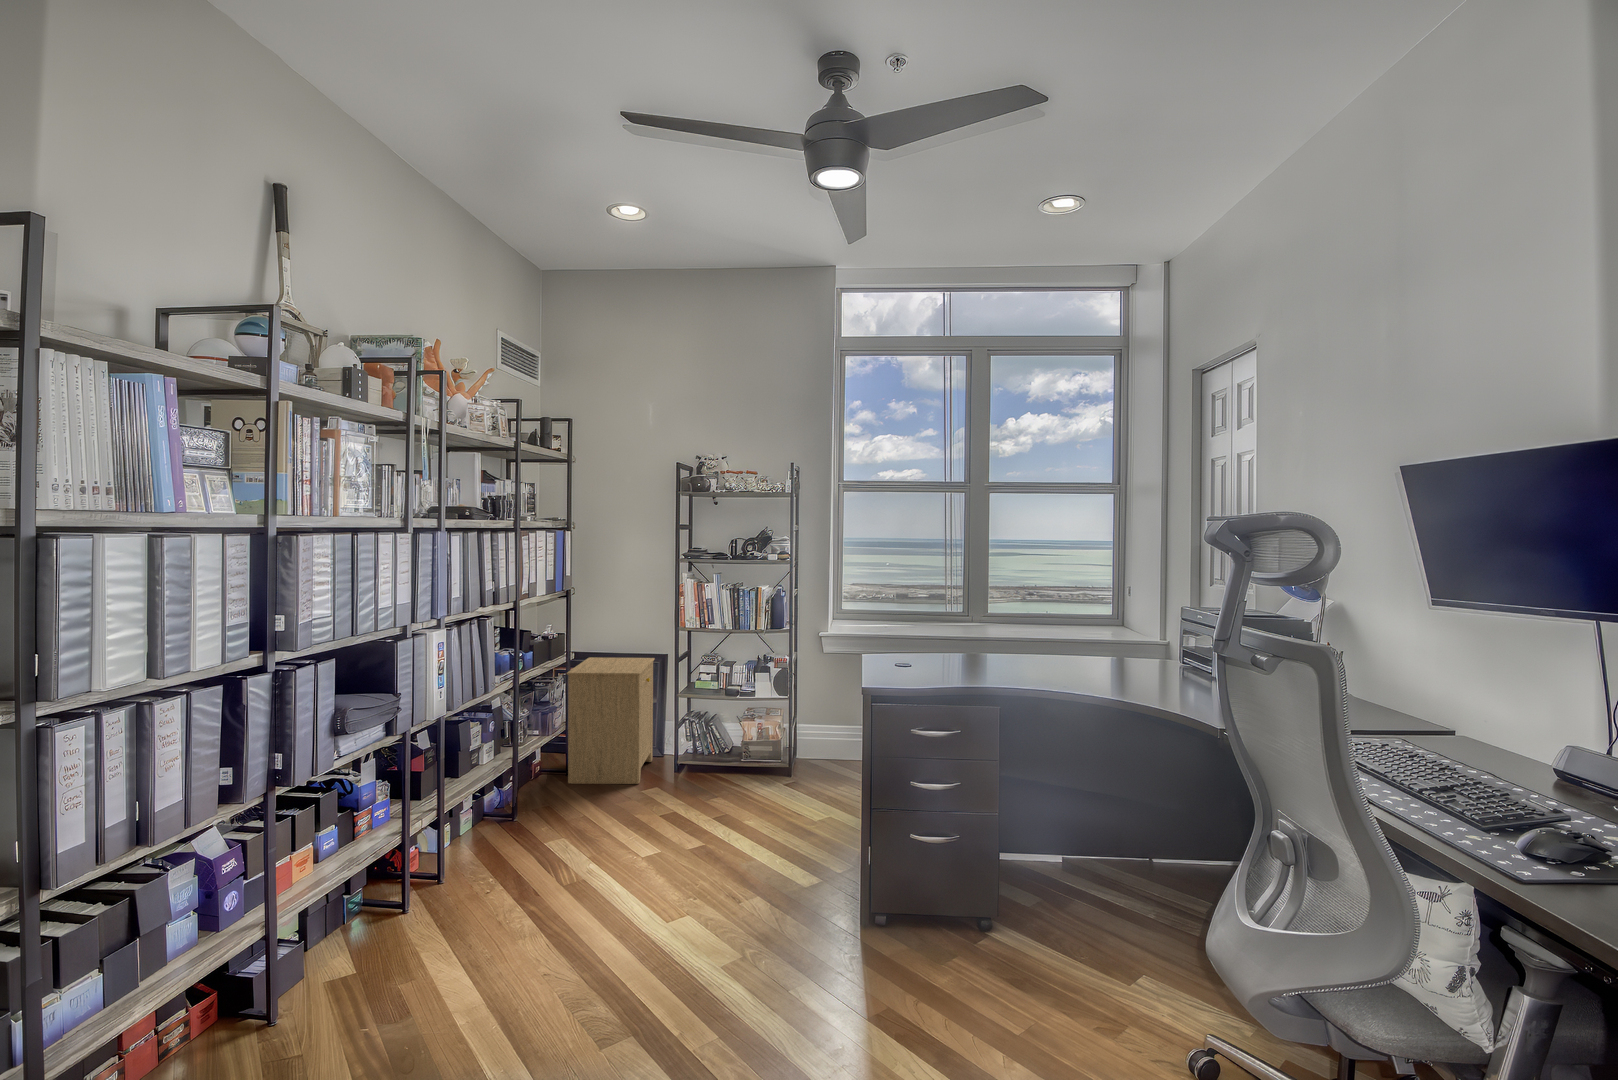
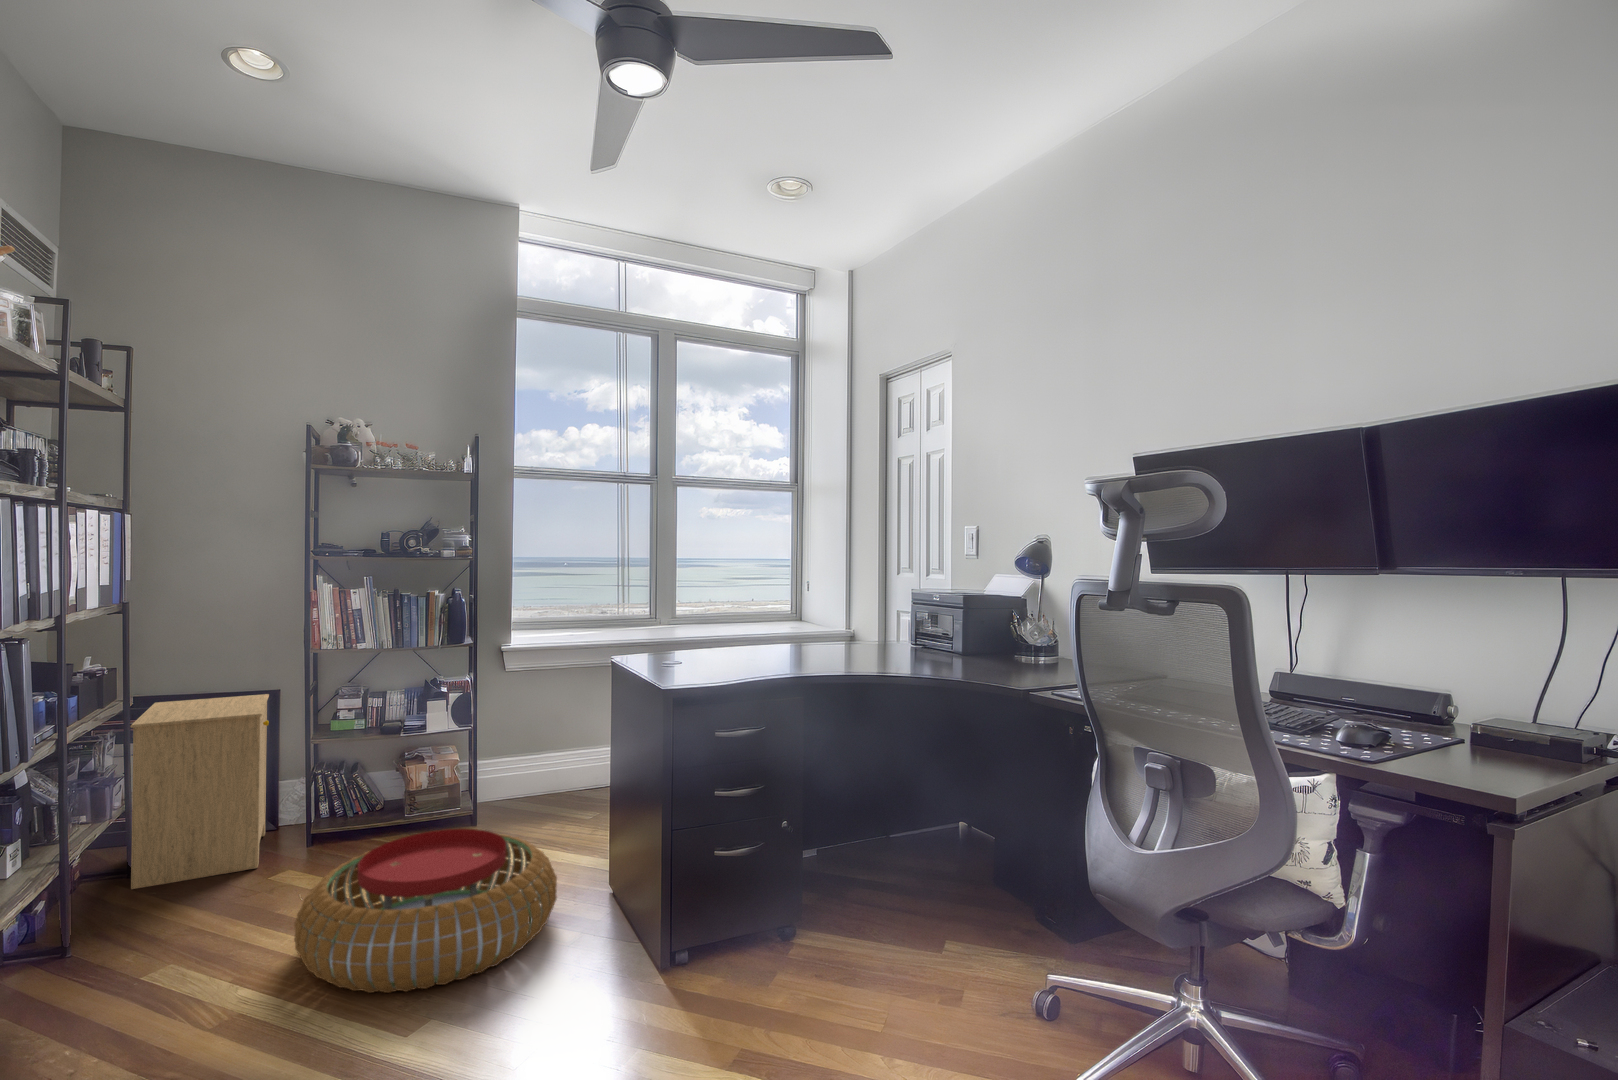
pouf: none [629,779,810,894] -> present [294,829,557,993]

